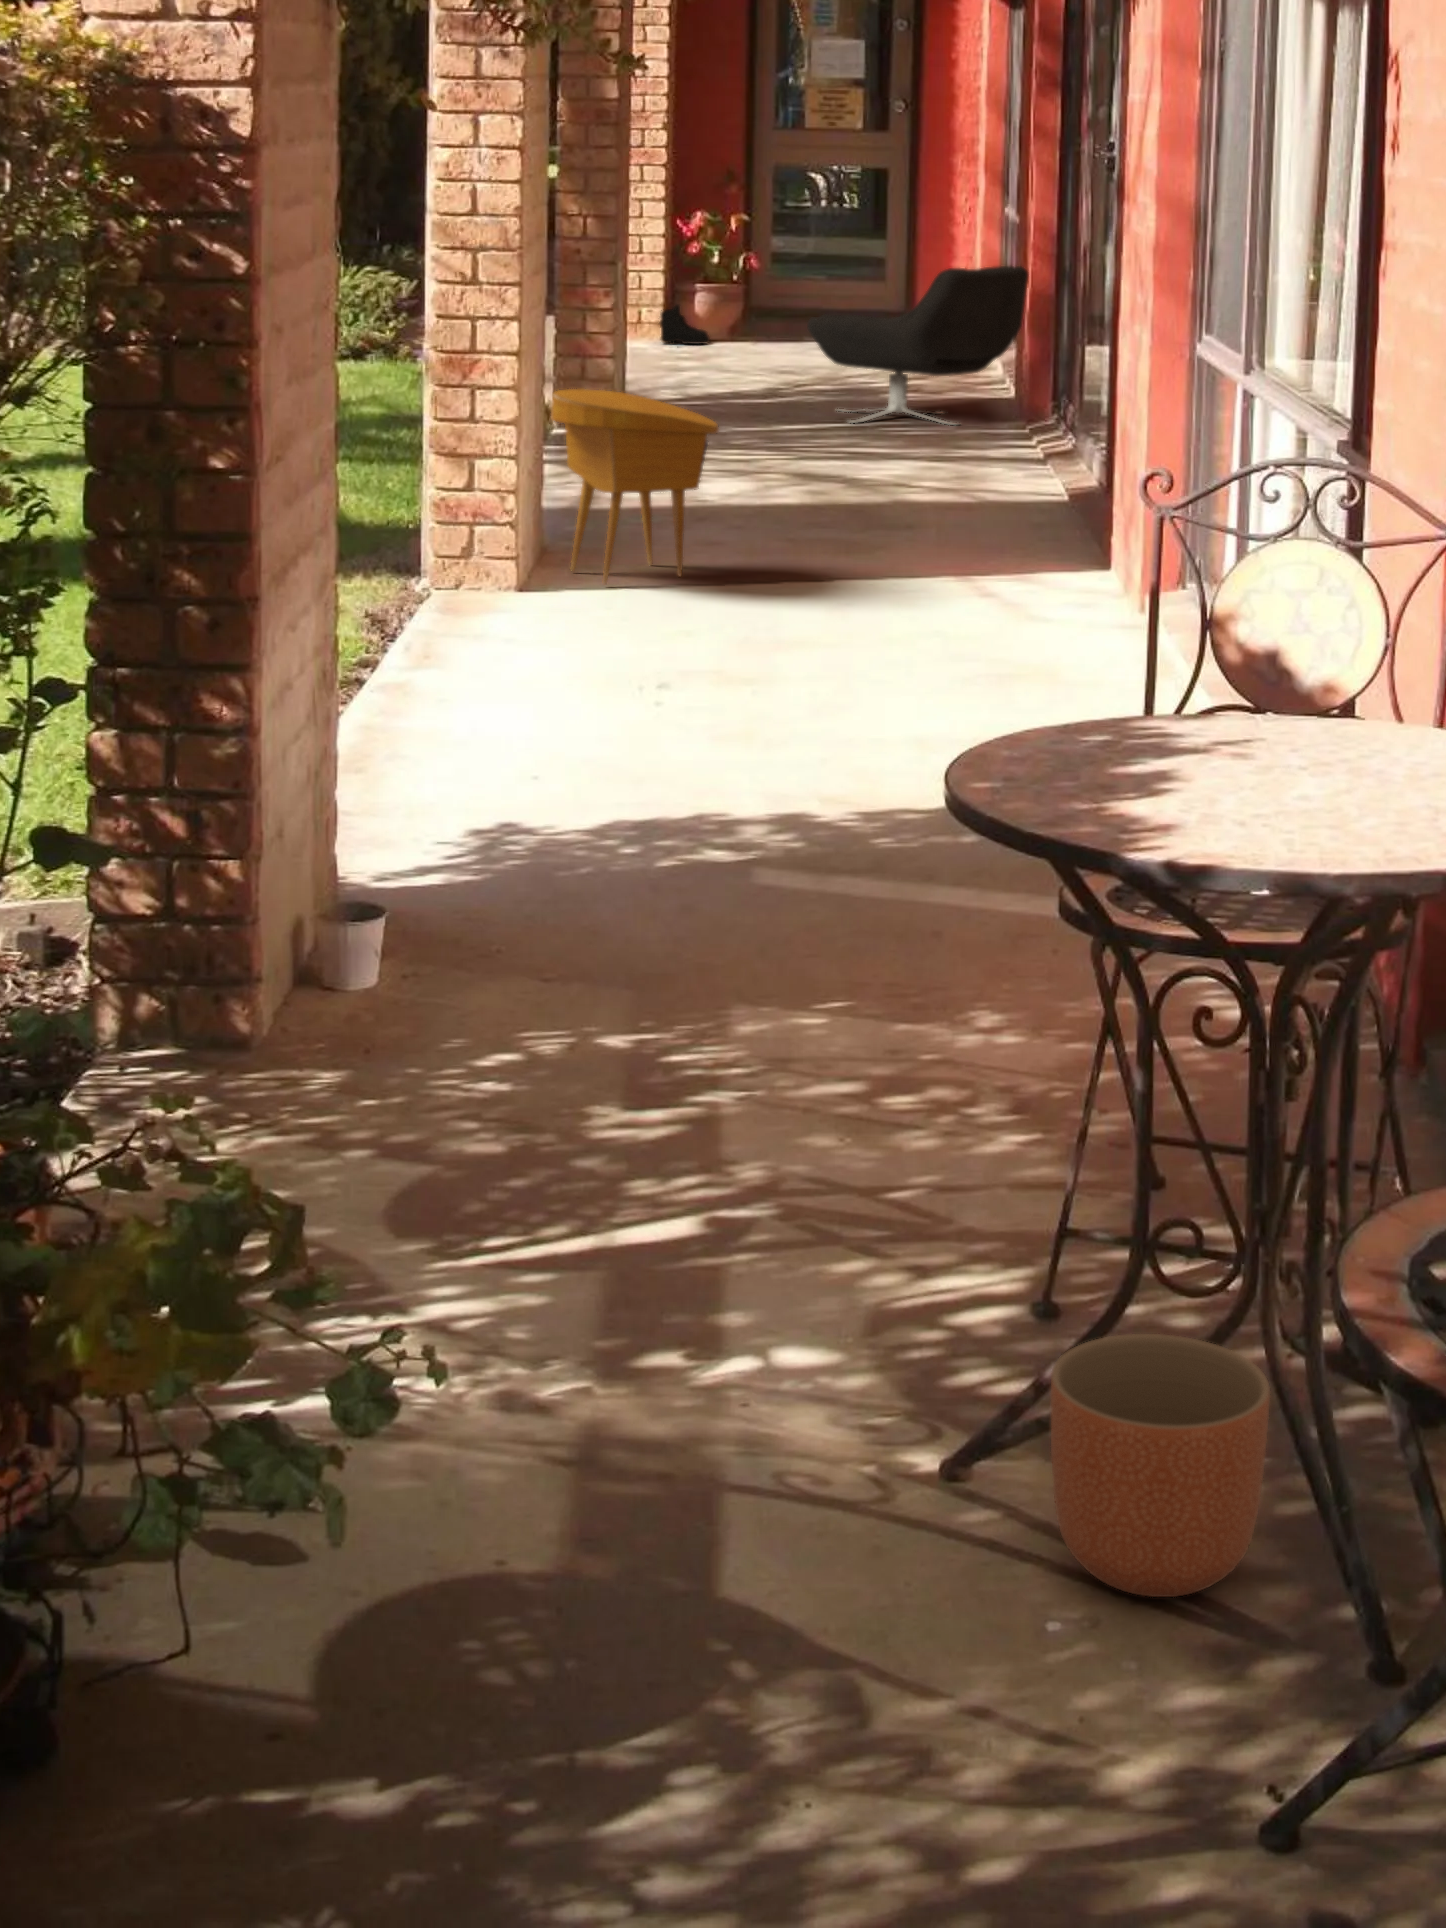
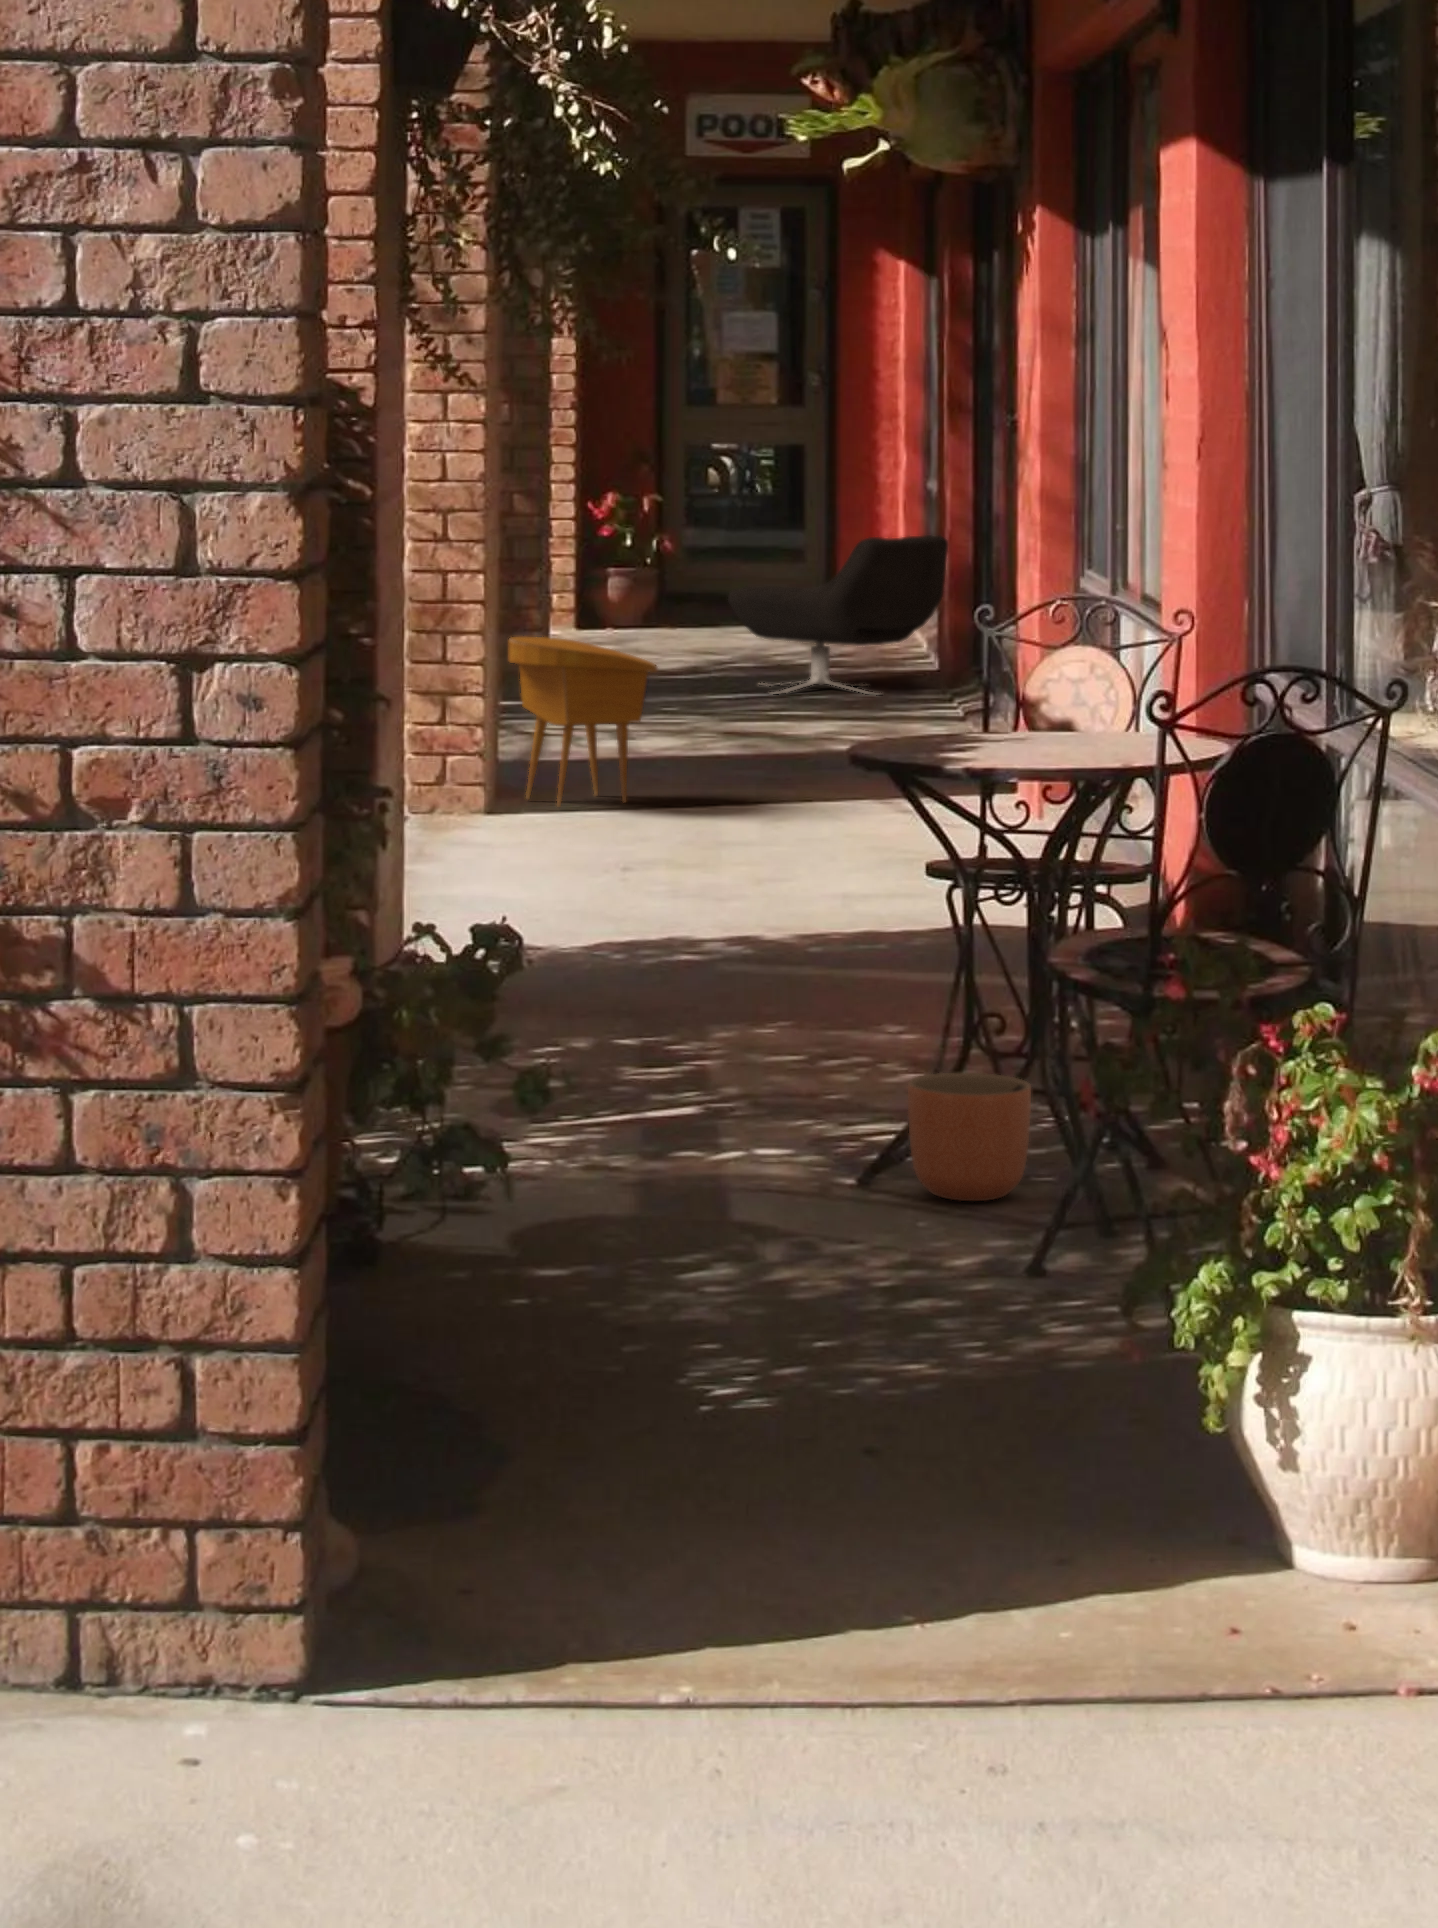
boots: present [660,305,710,344] -> none [568,591,623,633]

